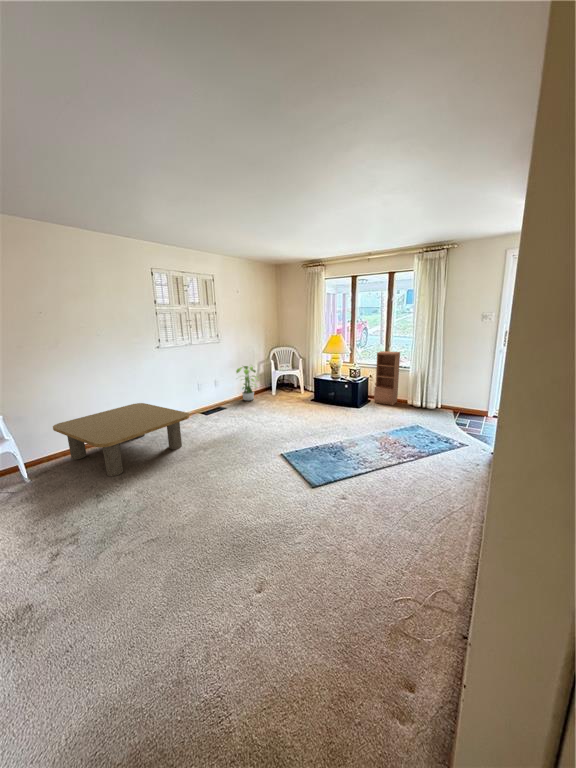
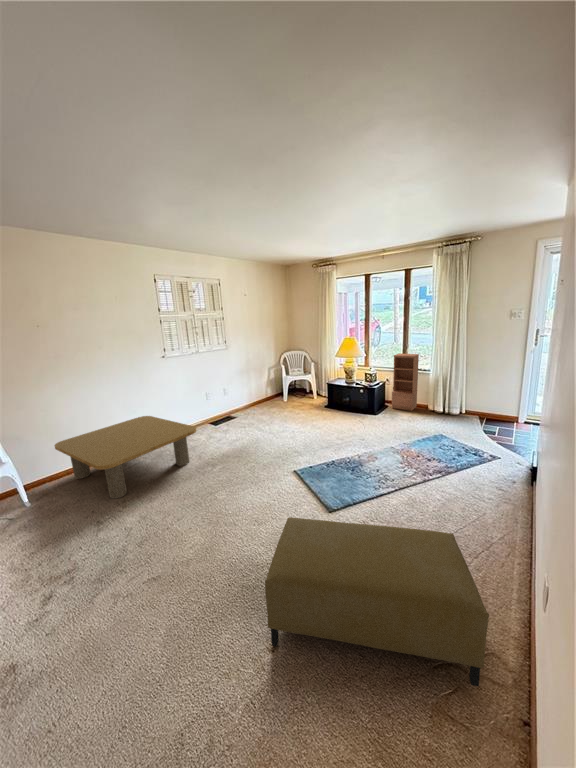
potted plant: present [236,366,257,400] -> none [245,371,270,408]
ottoman: none [255,484,438,613] -> present [265,517,489,686]

